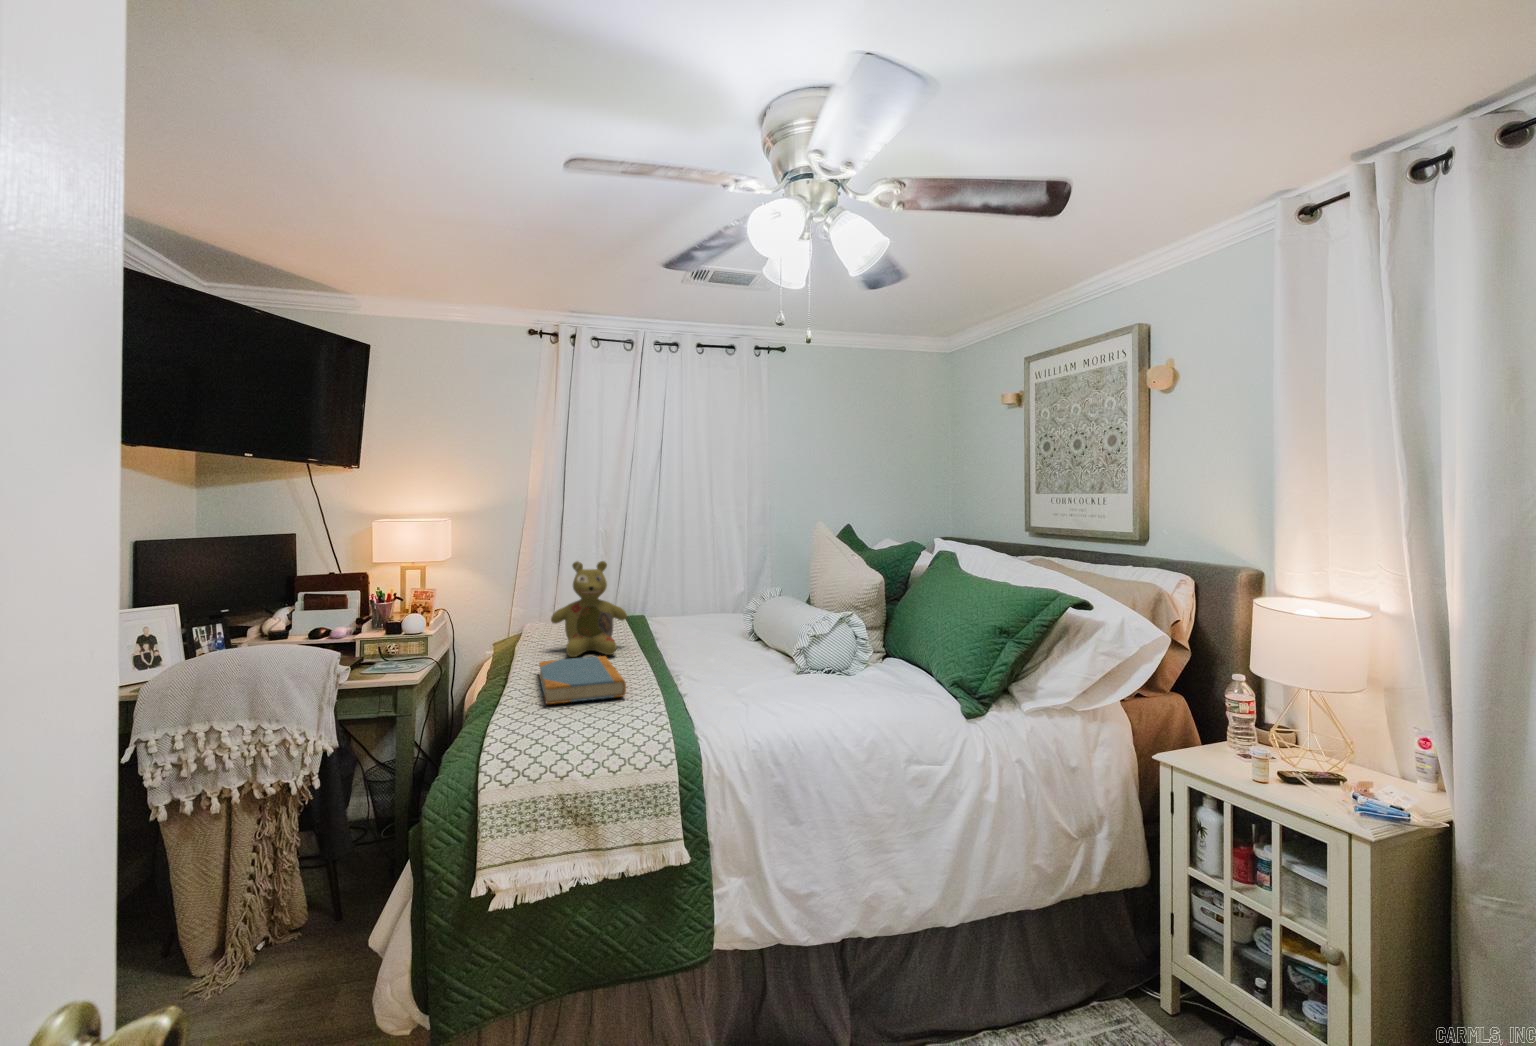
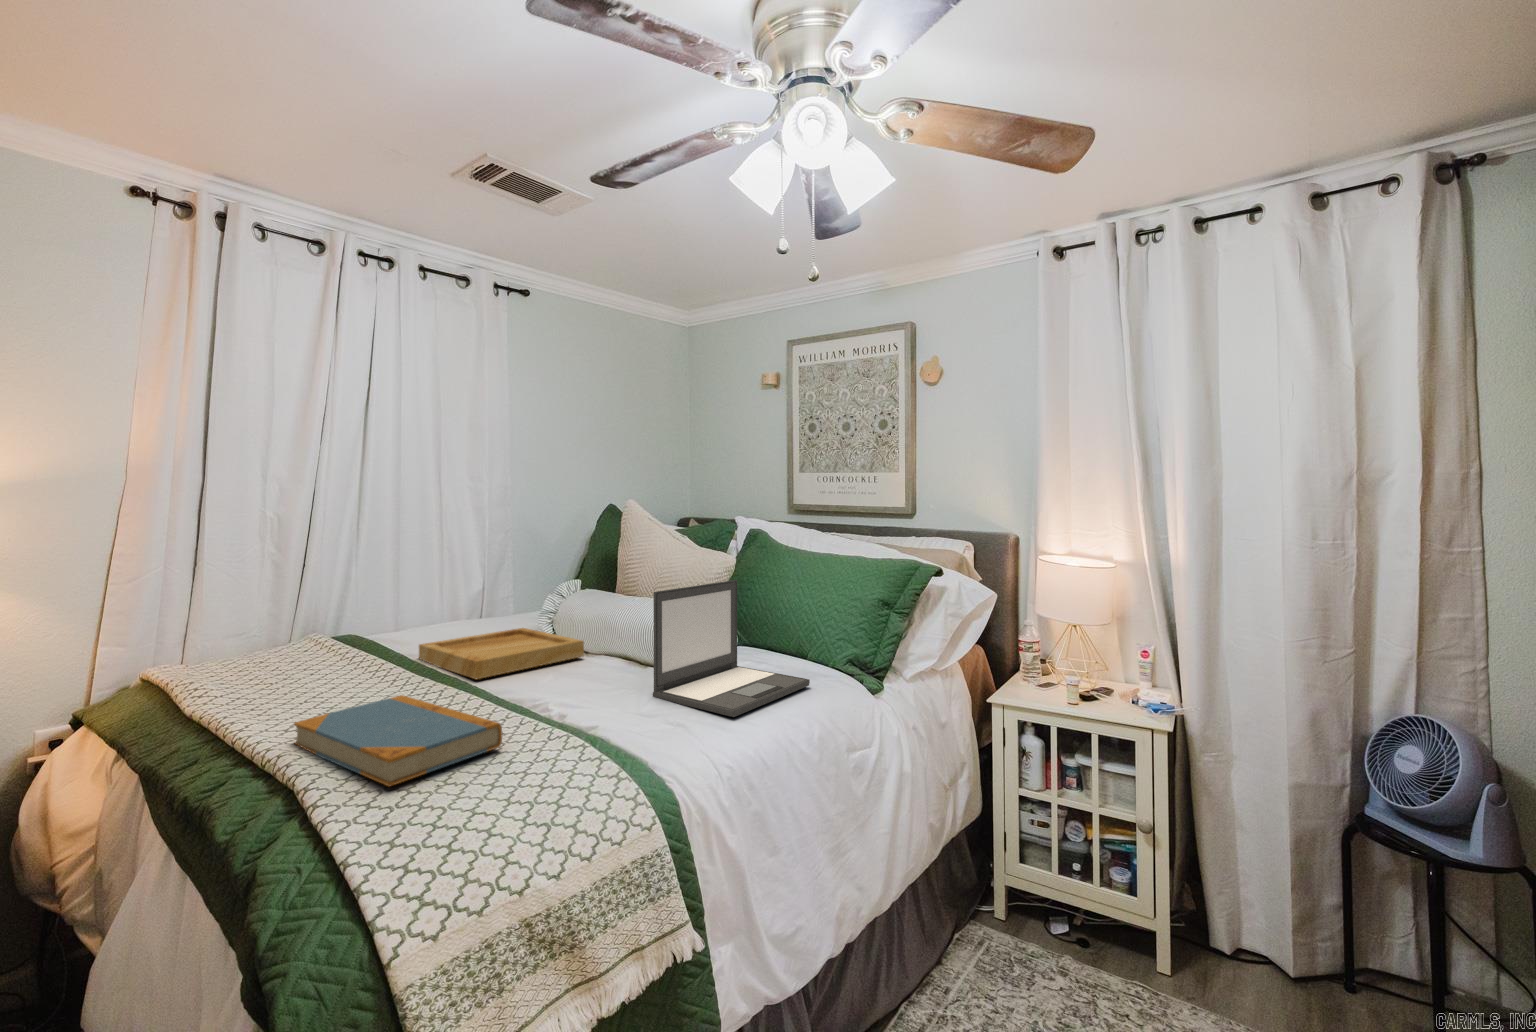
stuffed bear: present [551,561,627,657] -> none [262,554,395,707]
laptop: none [766,597,903,710] -> present [652,580,810,717]
tray: none [658,624,758,655] -> present [419,628,584,679]

